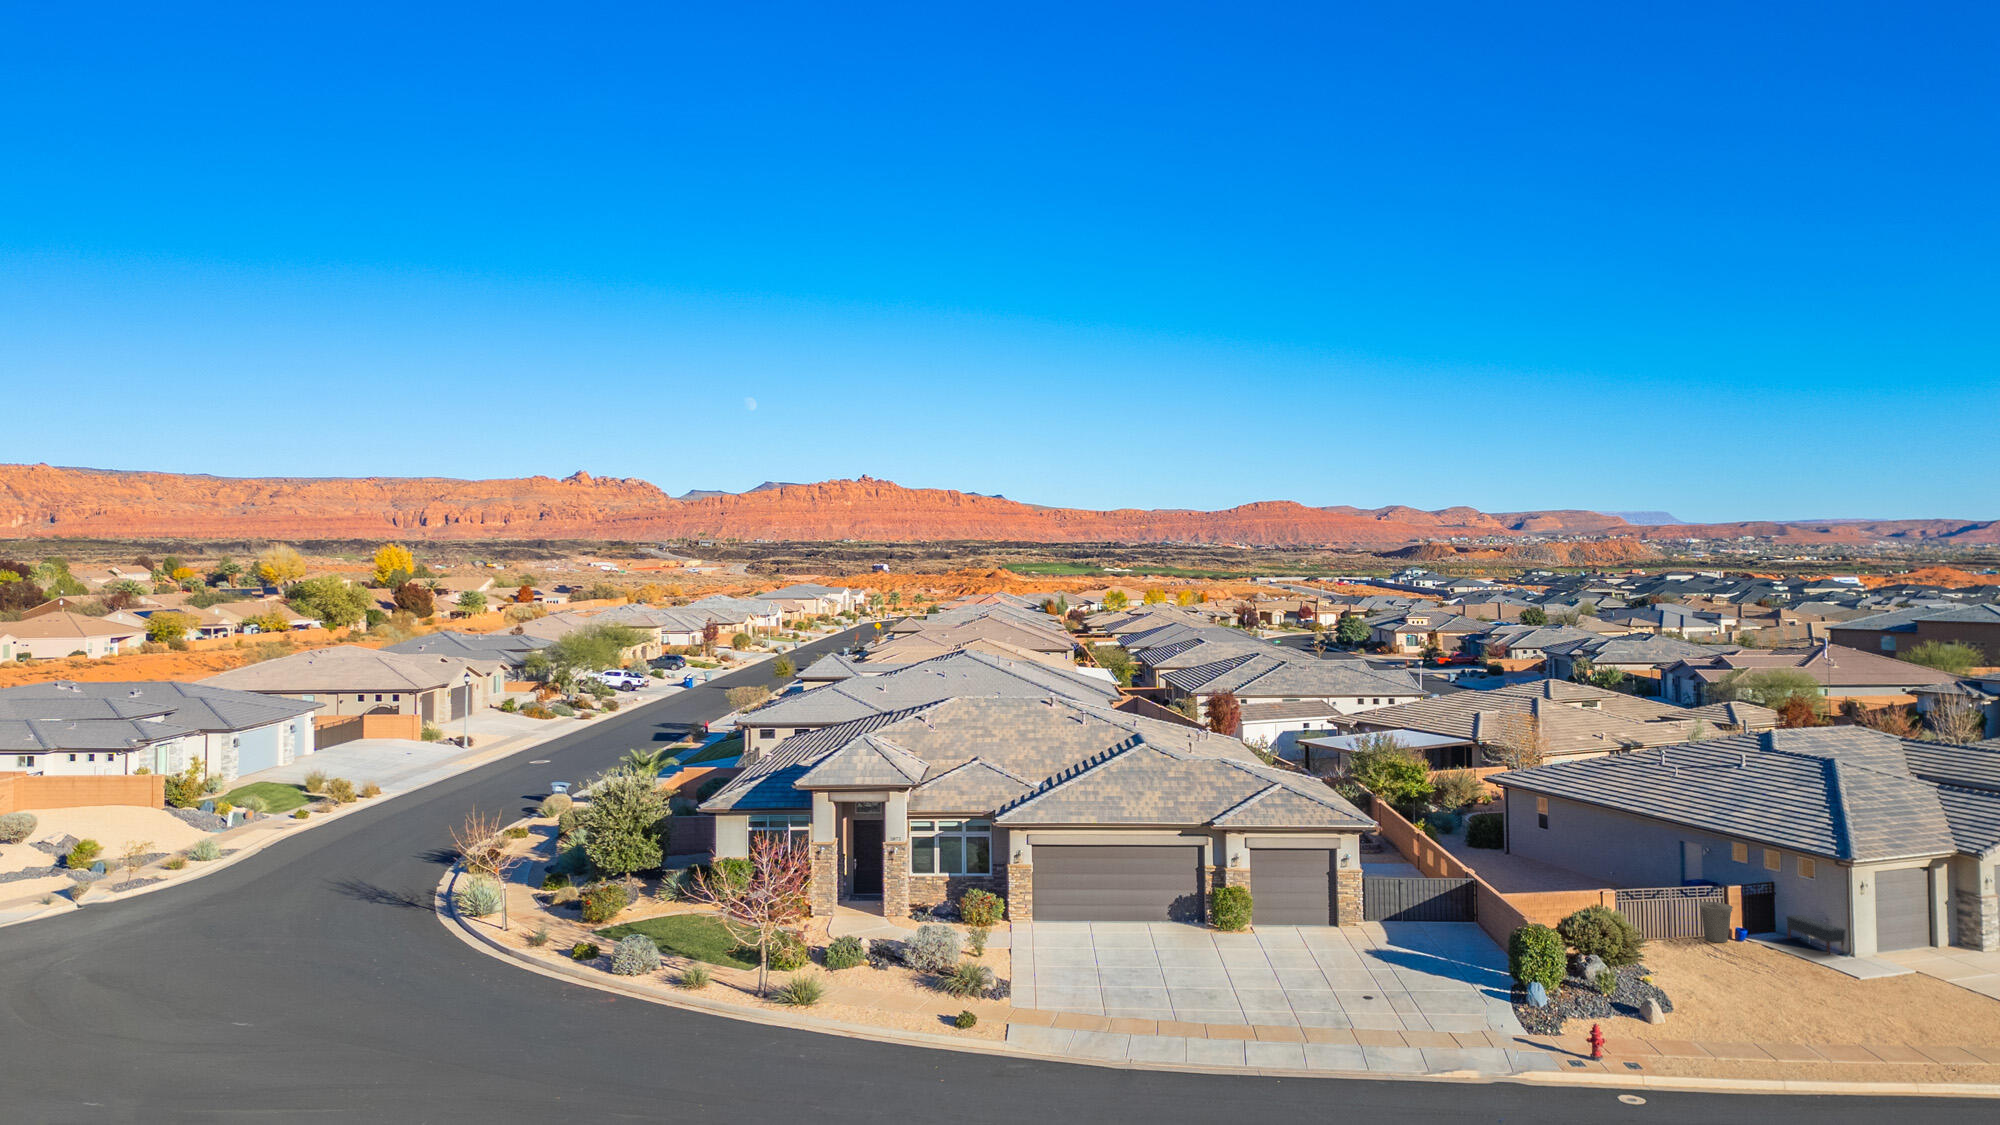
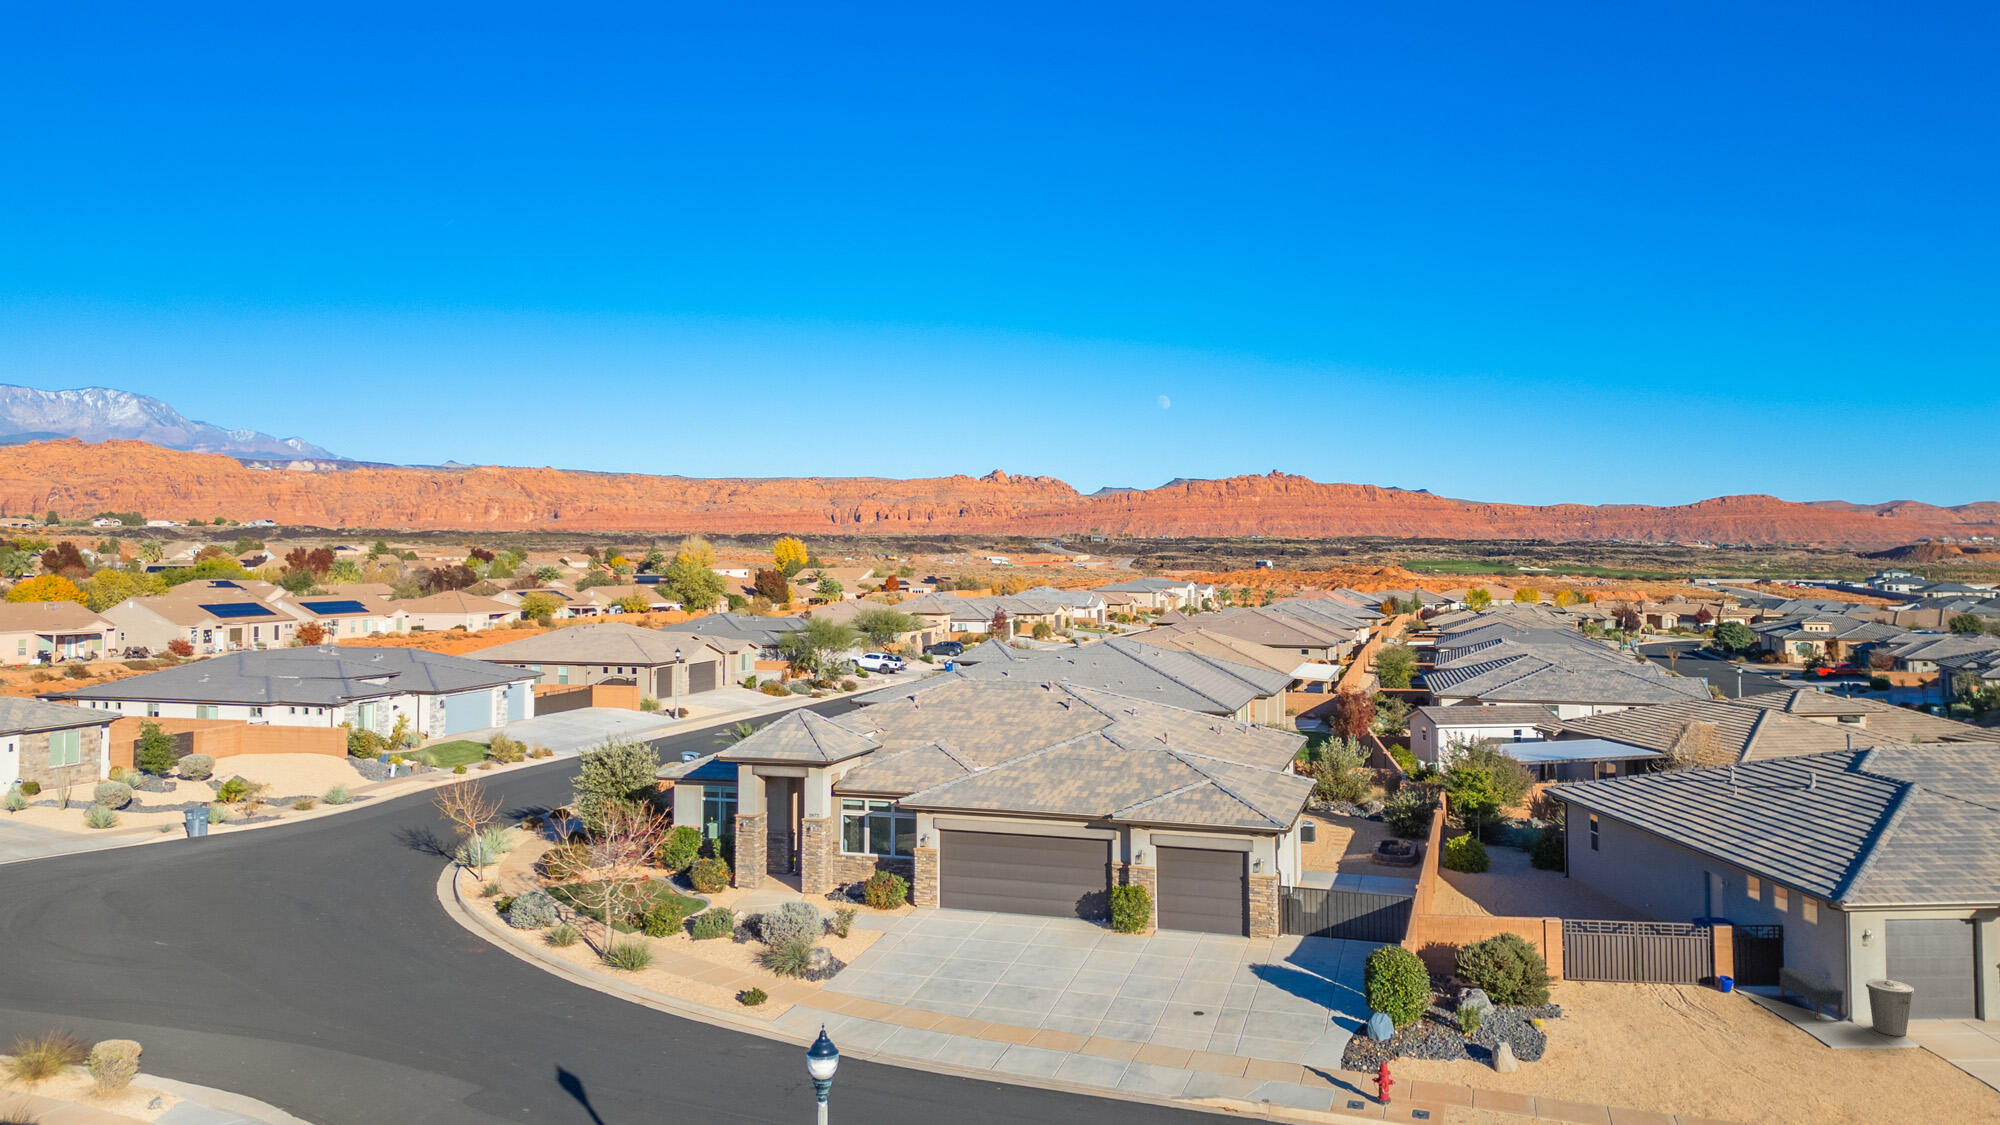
trash can: present [1699,902,1733,943] -> present [1865,979,1914,1036]

